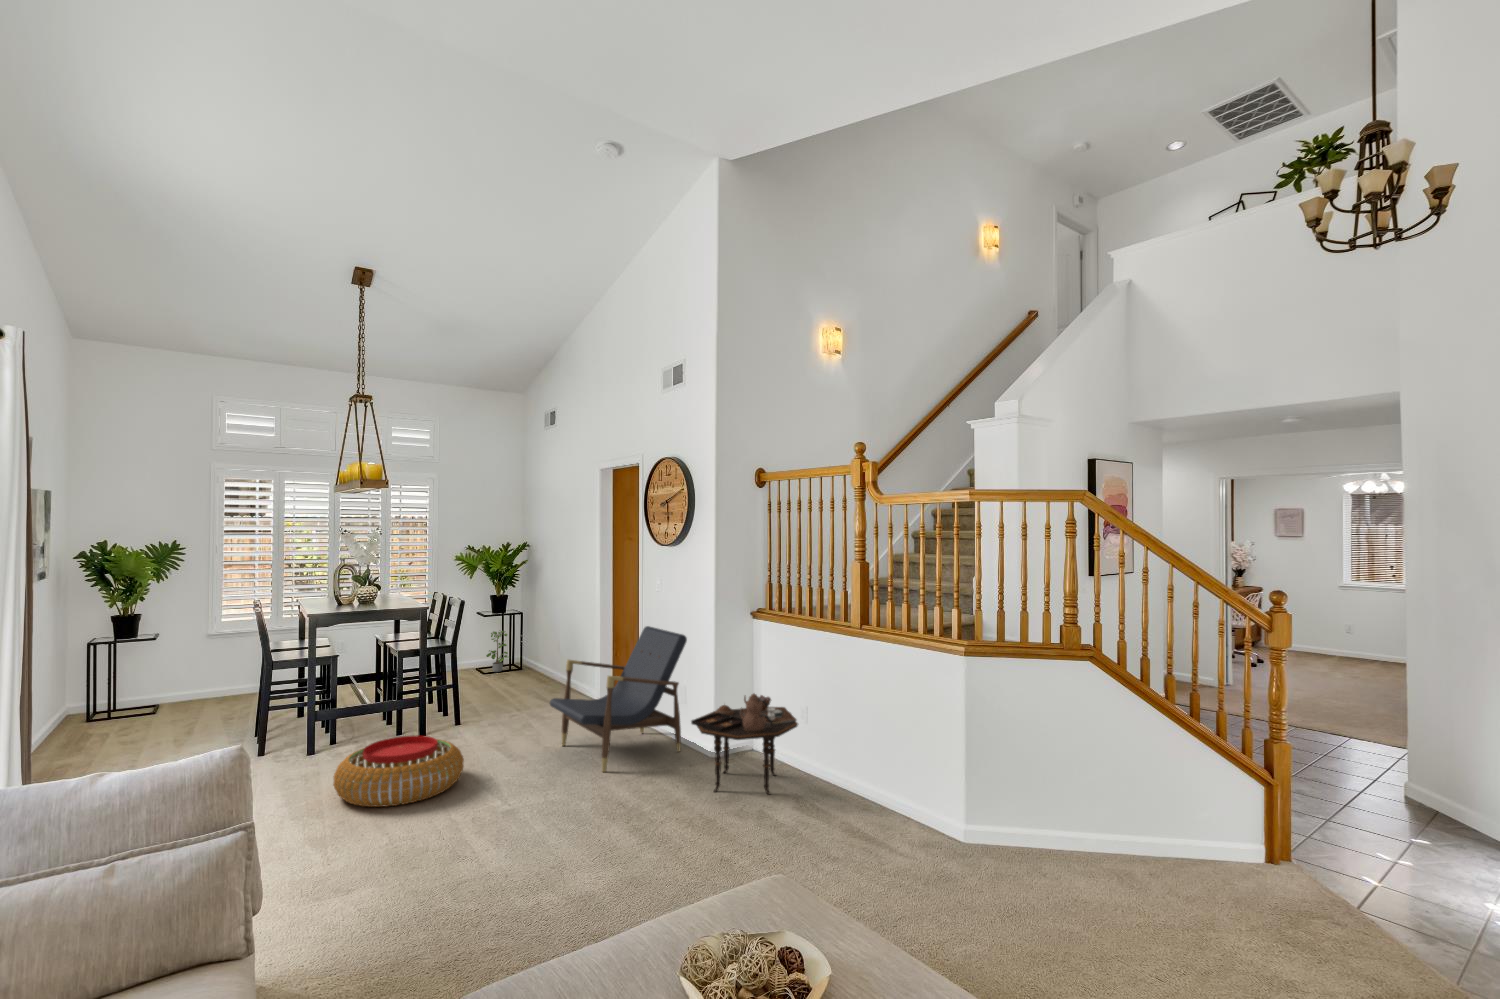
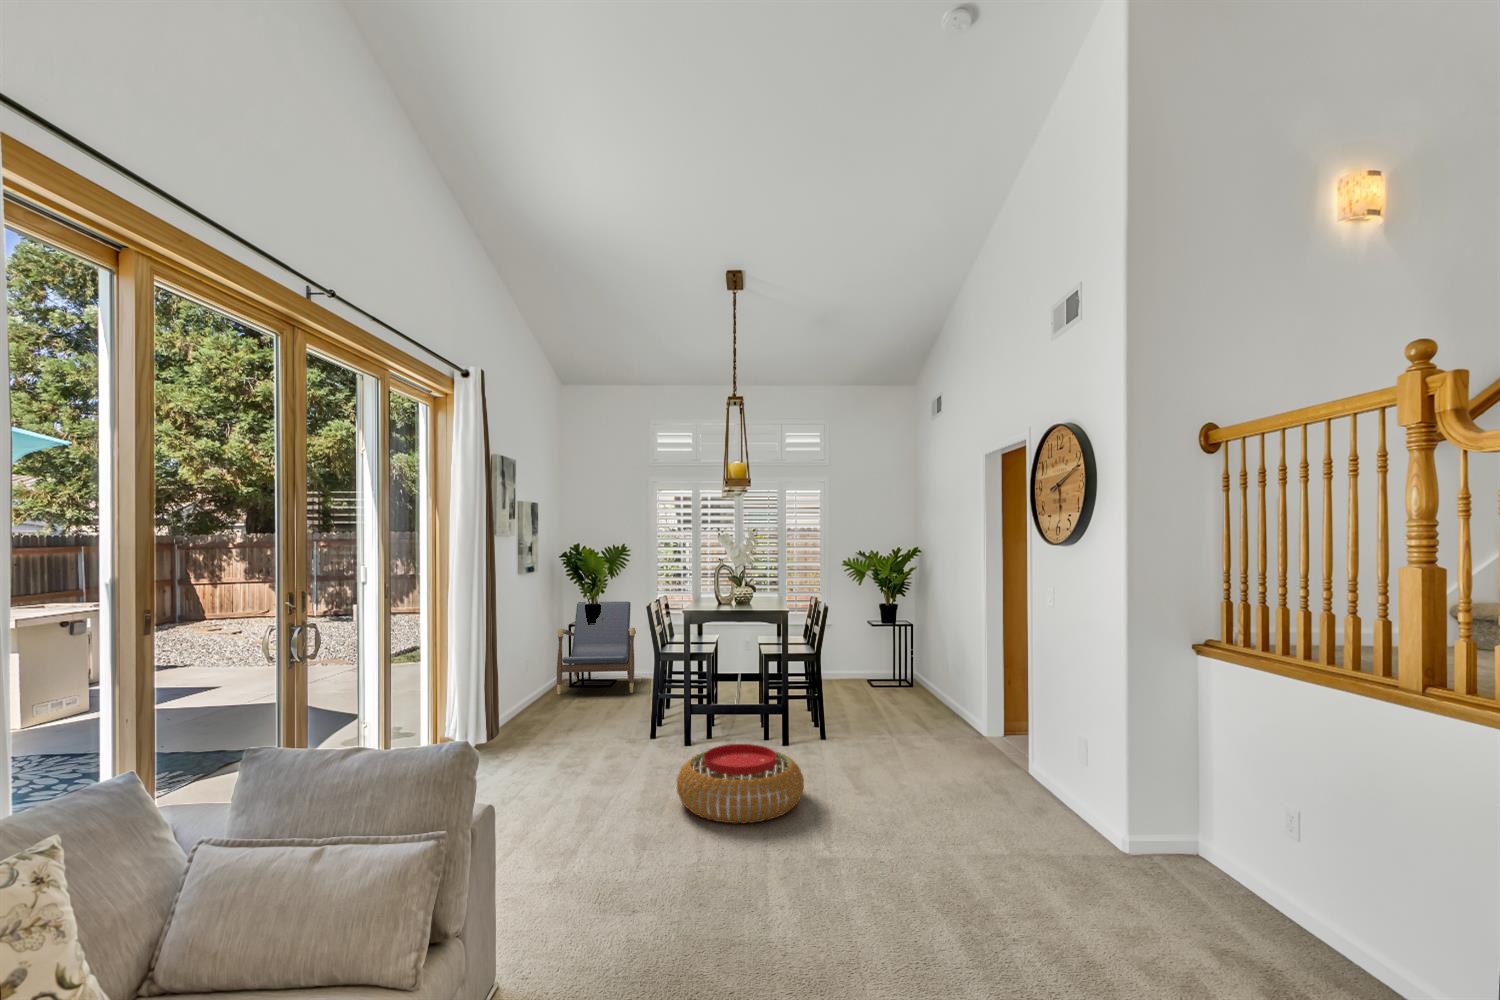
lounge chair: present [550,626,687,772] -> present [557,601,636,695]
potted plant: present [486,631,508,672] -> none [878,640,901,685]
side table: present [691,694,798,795] -> none [1087,774,1291,953]

